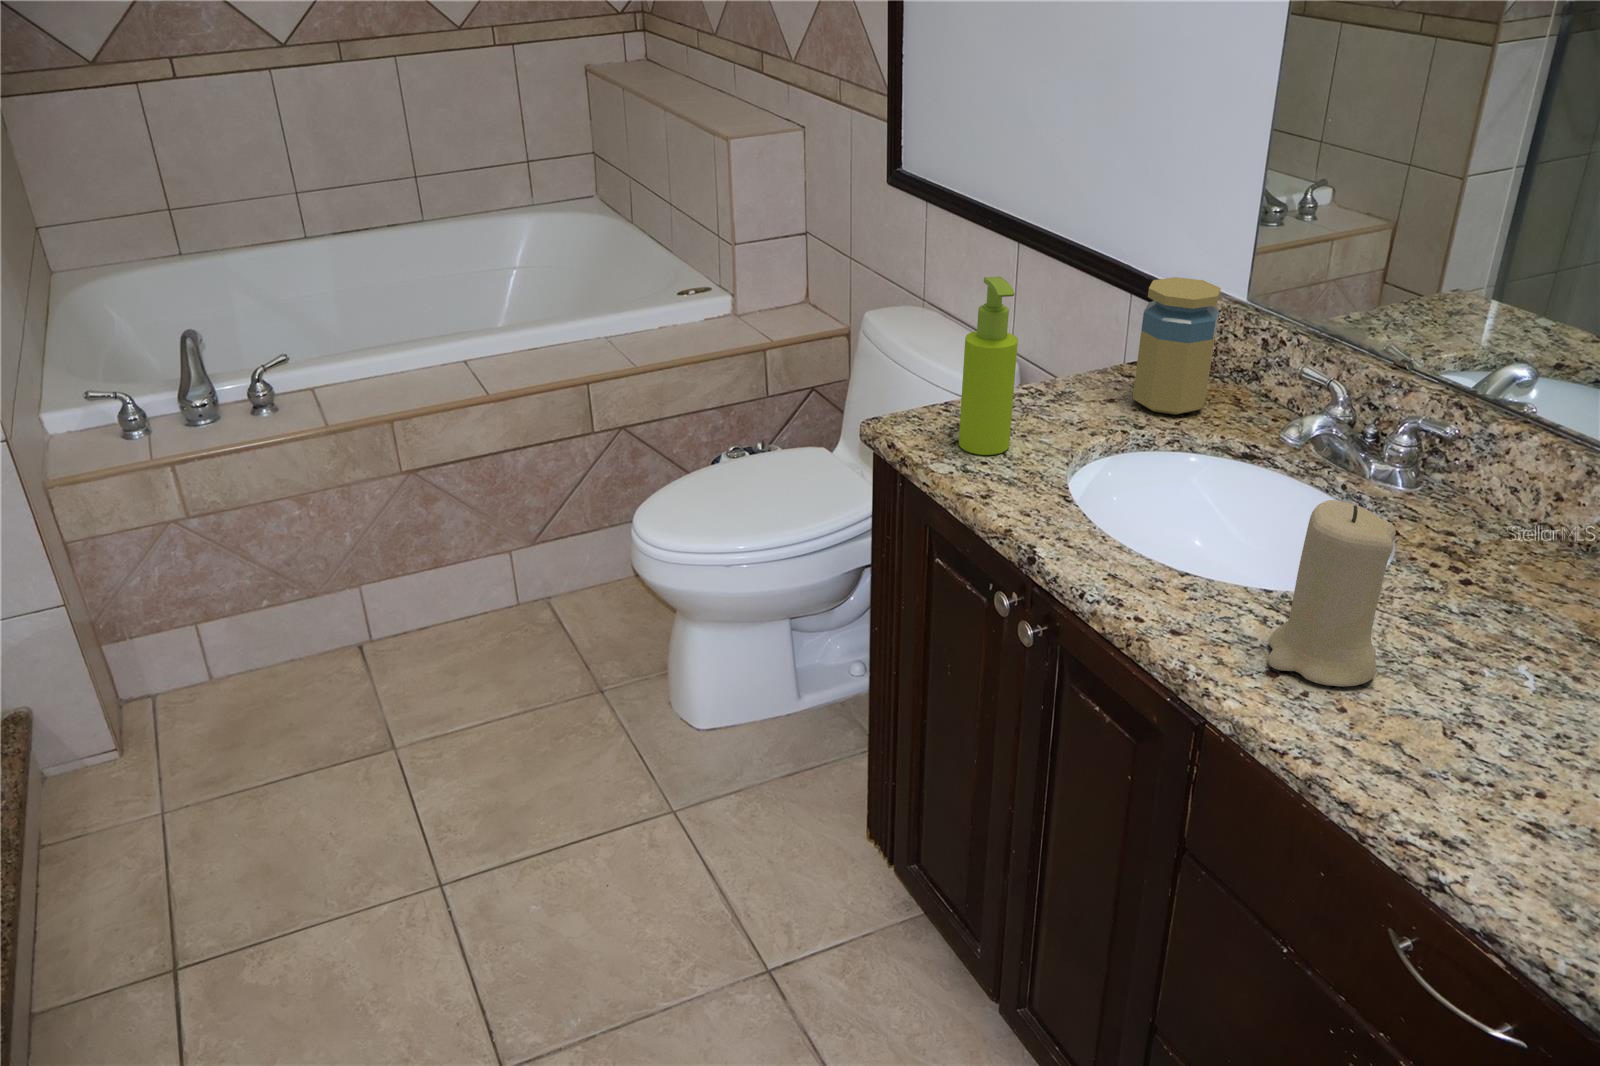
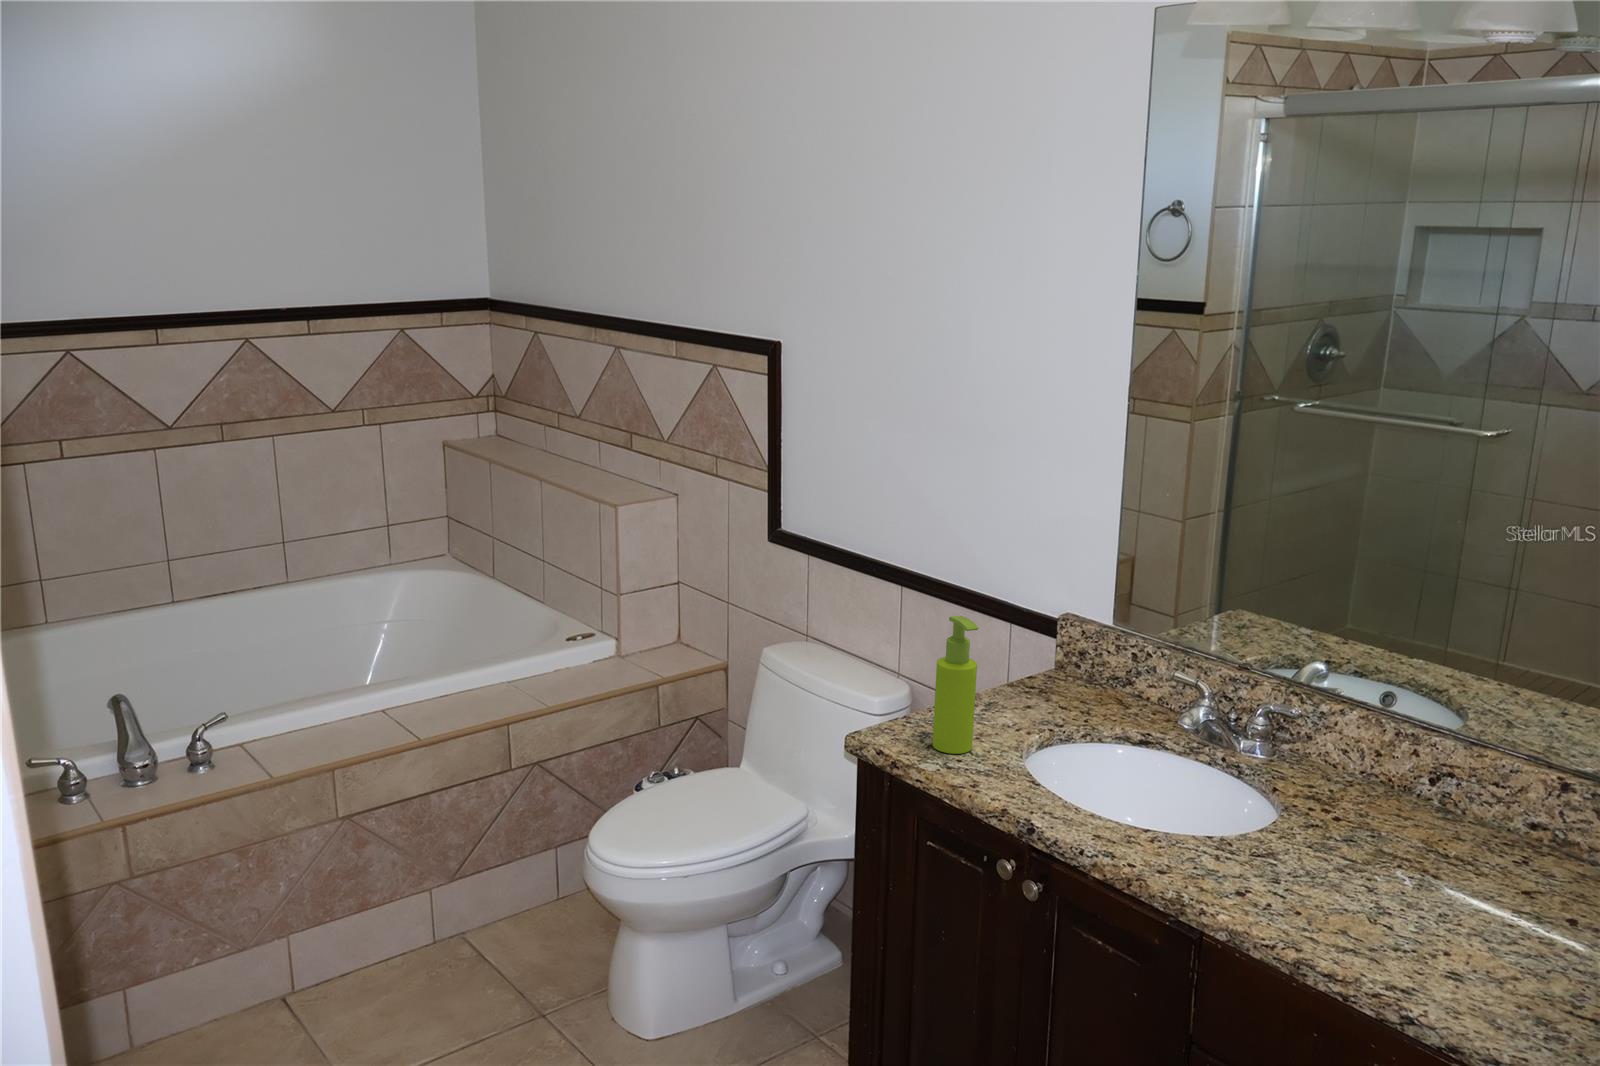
jar: present [1133,277,1221,415] -> none [1045,610,1105,714]
candle: present [1268,500,1396,686] -> none [1229,761,1313,897]

